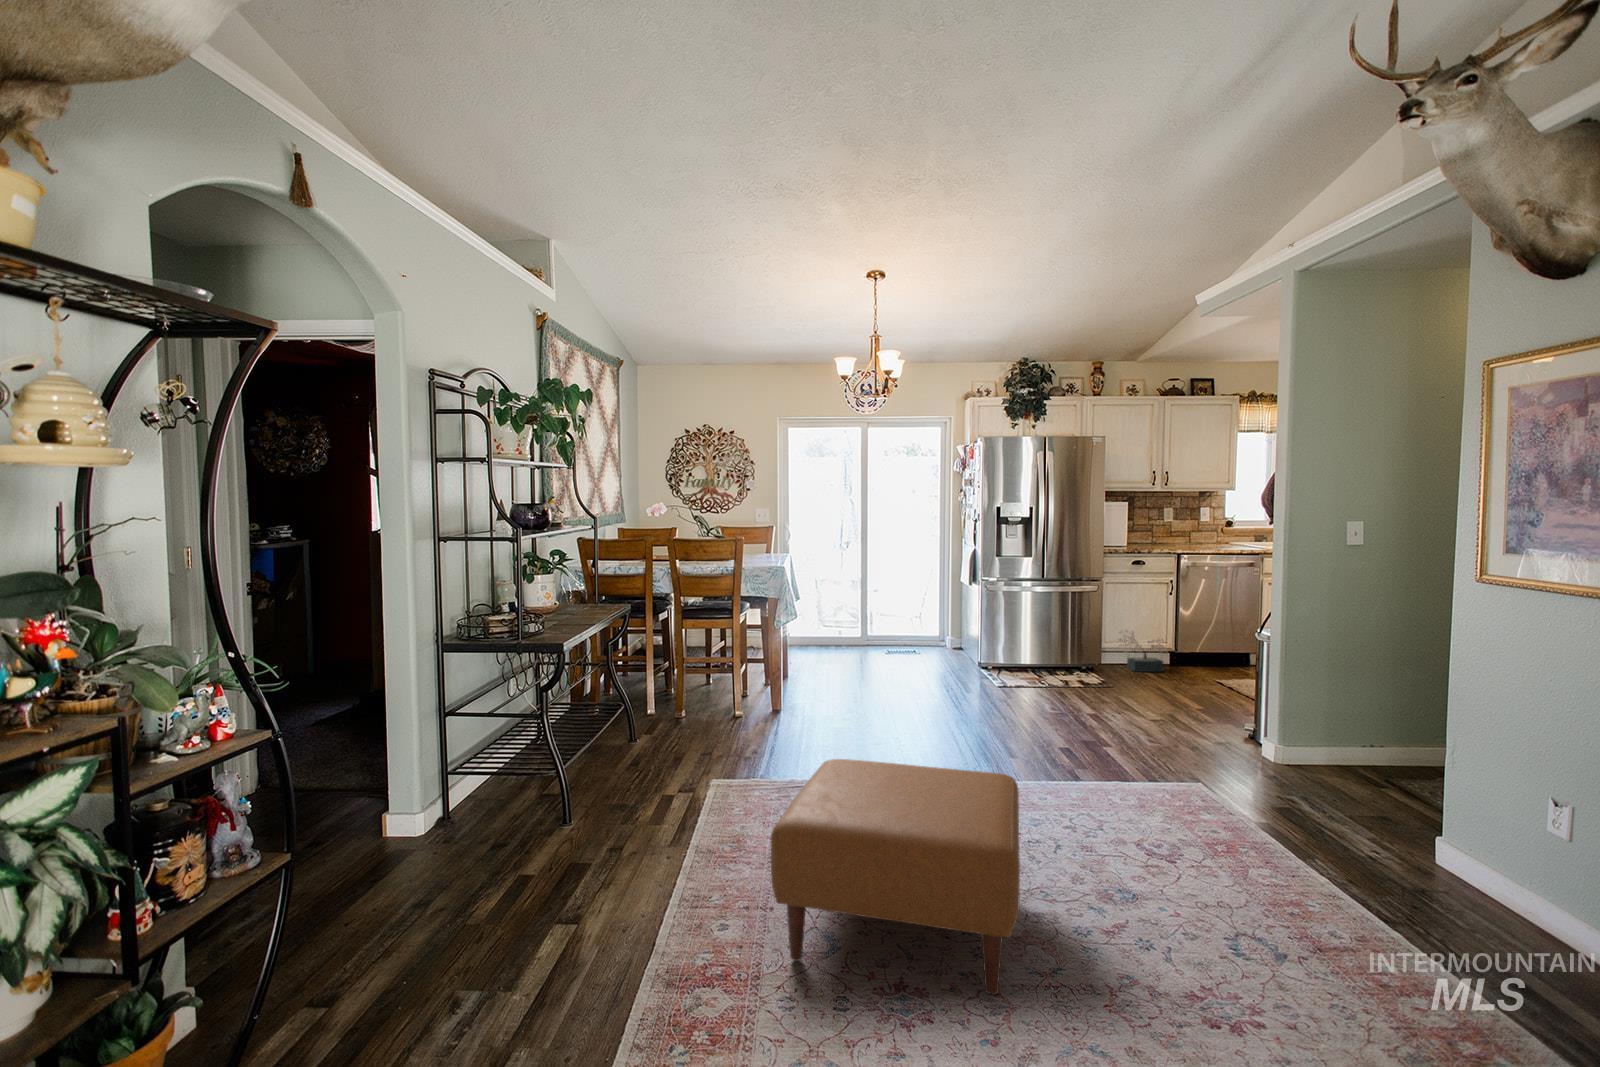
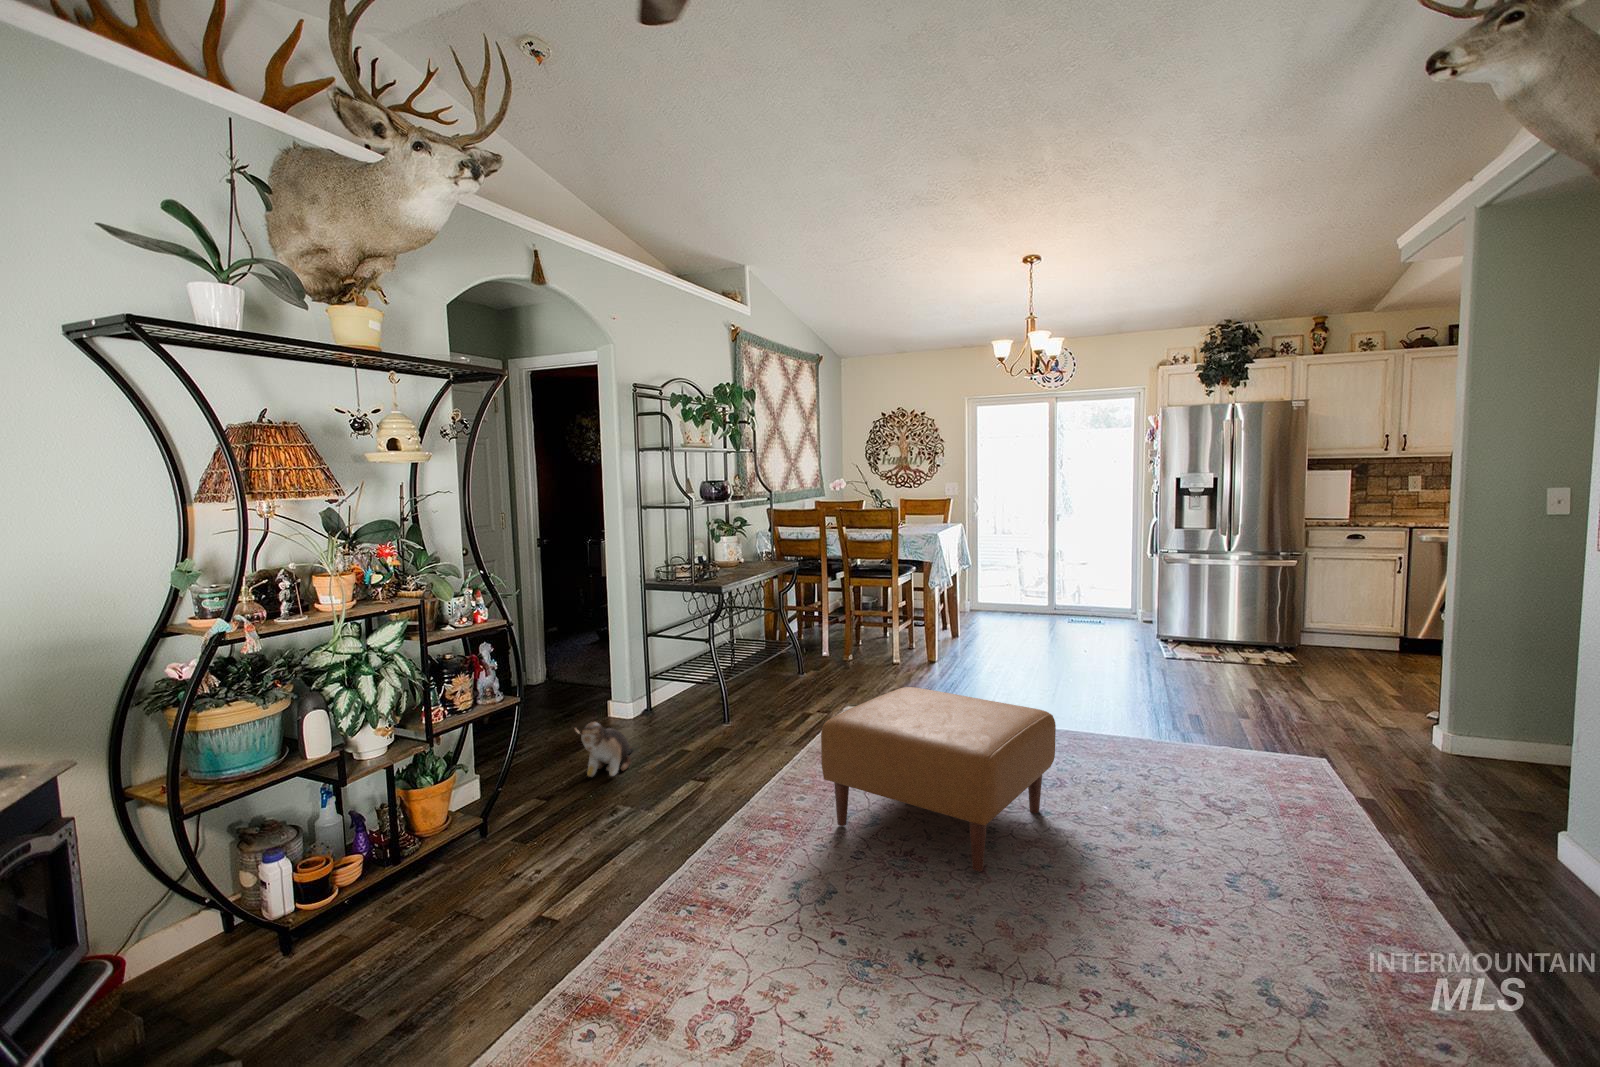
decorative plant: present [1118,630,1168,672] -> none [1324,608,1392,656]
plush toy: none [370,863,451,949] -> present [575,722,633,777]

